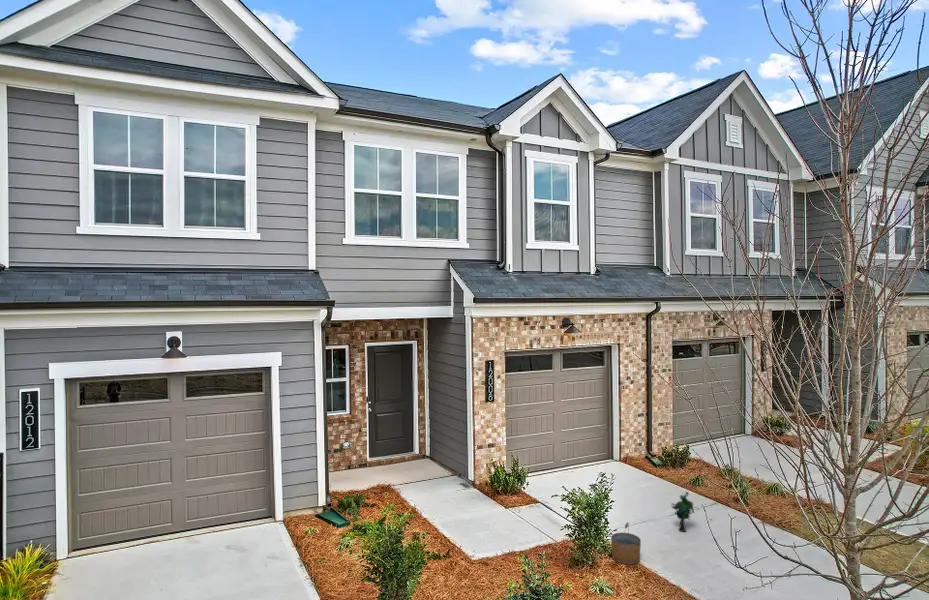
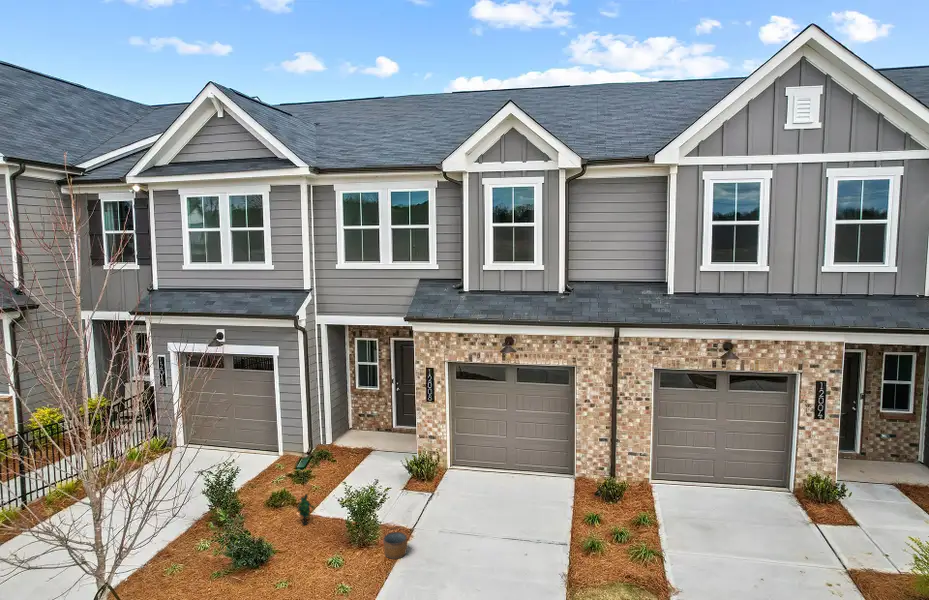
decorative plant: present [672,492,694,532] -> present [298,494,313,525]

